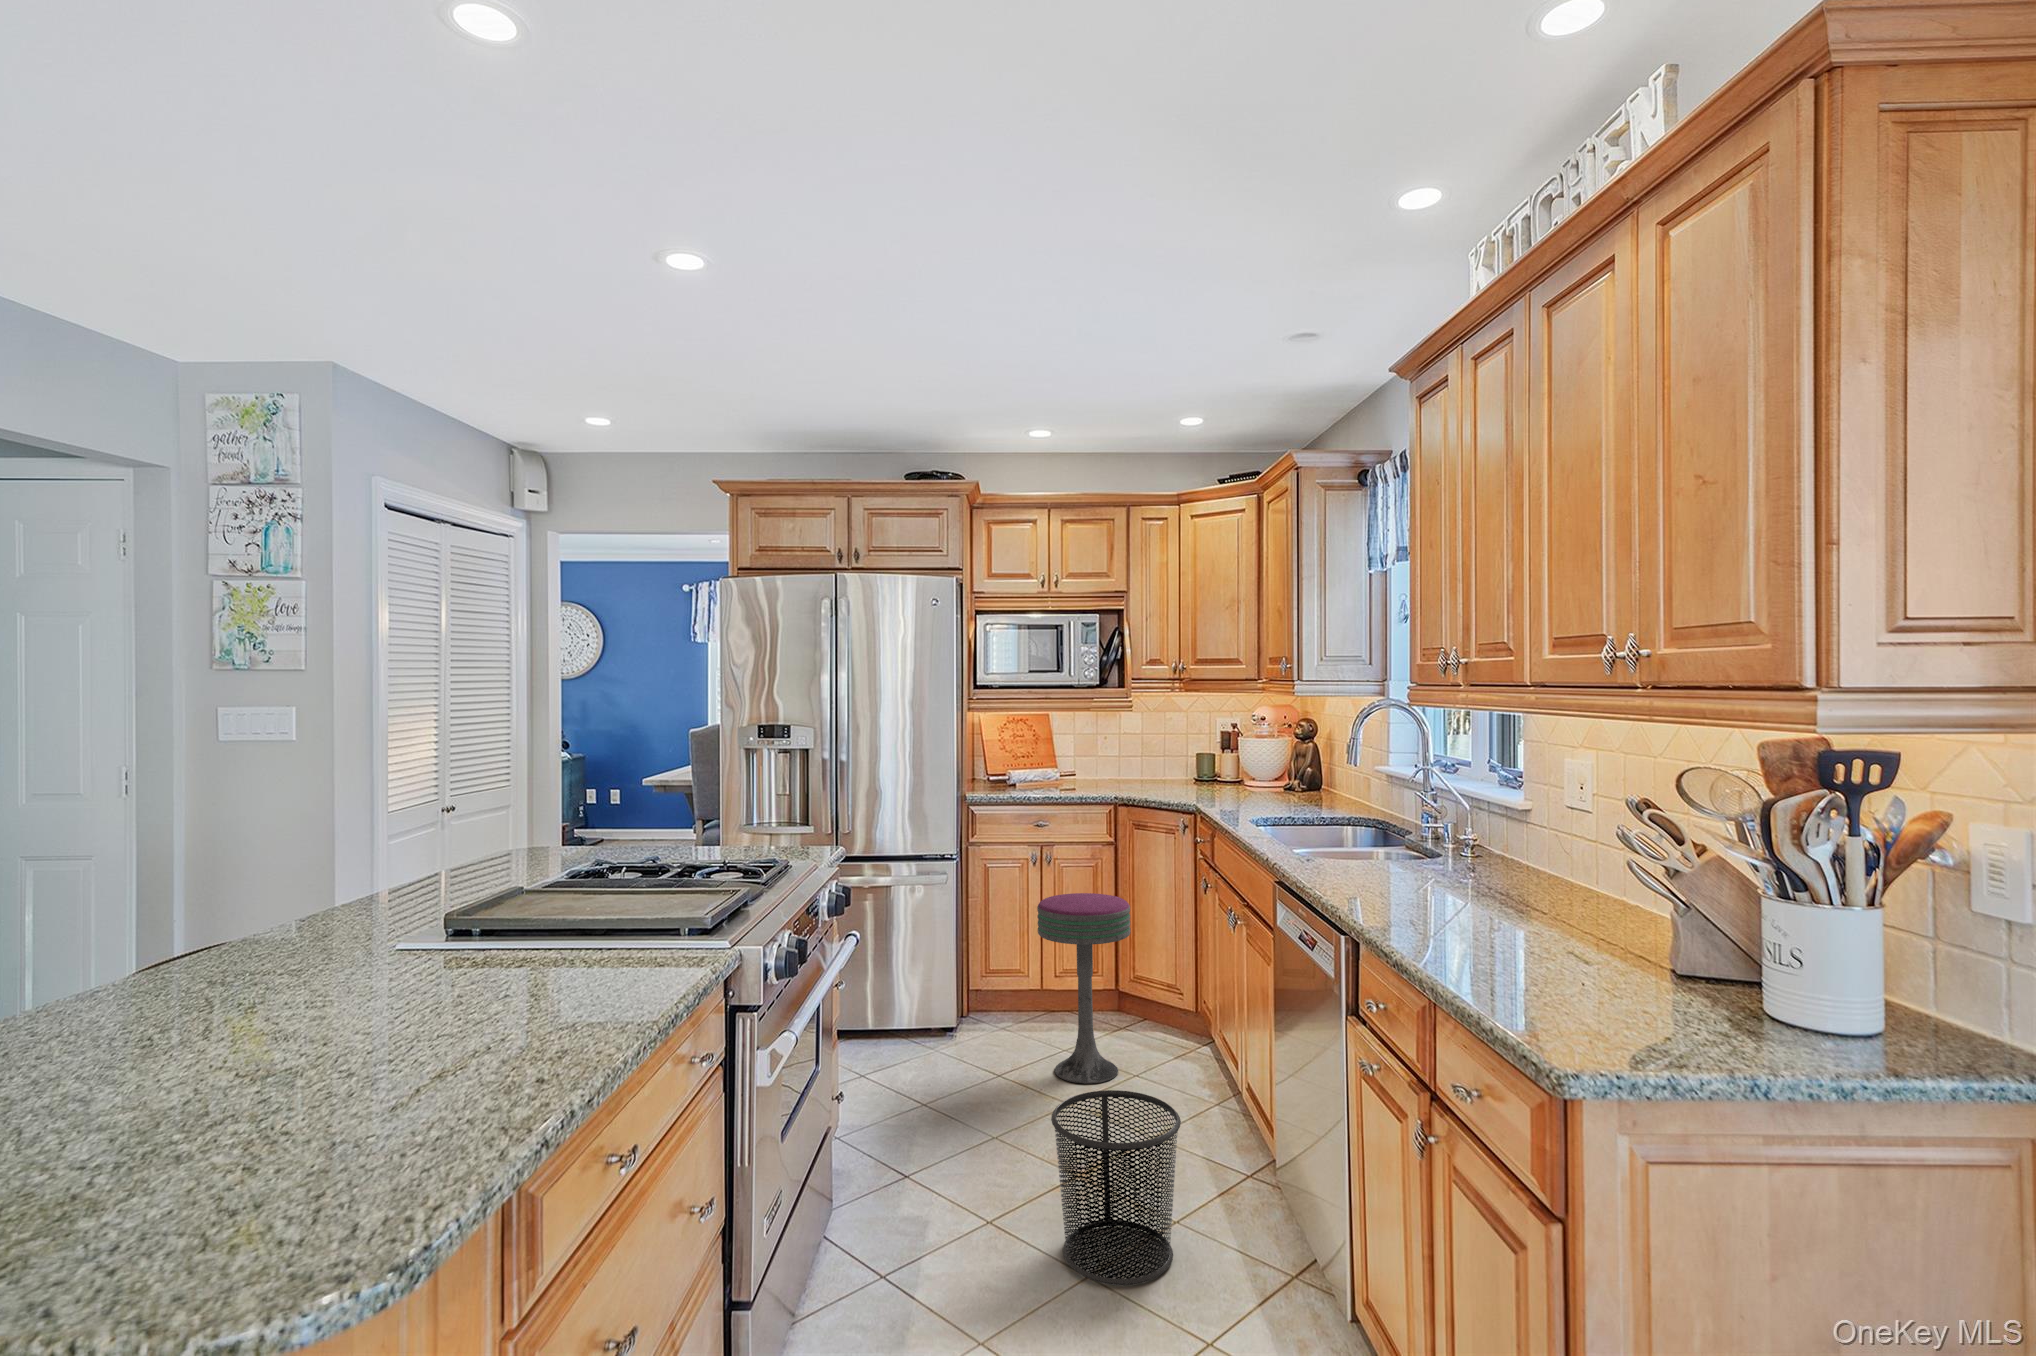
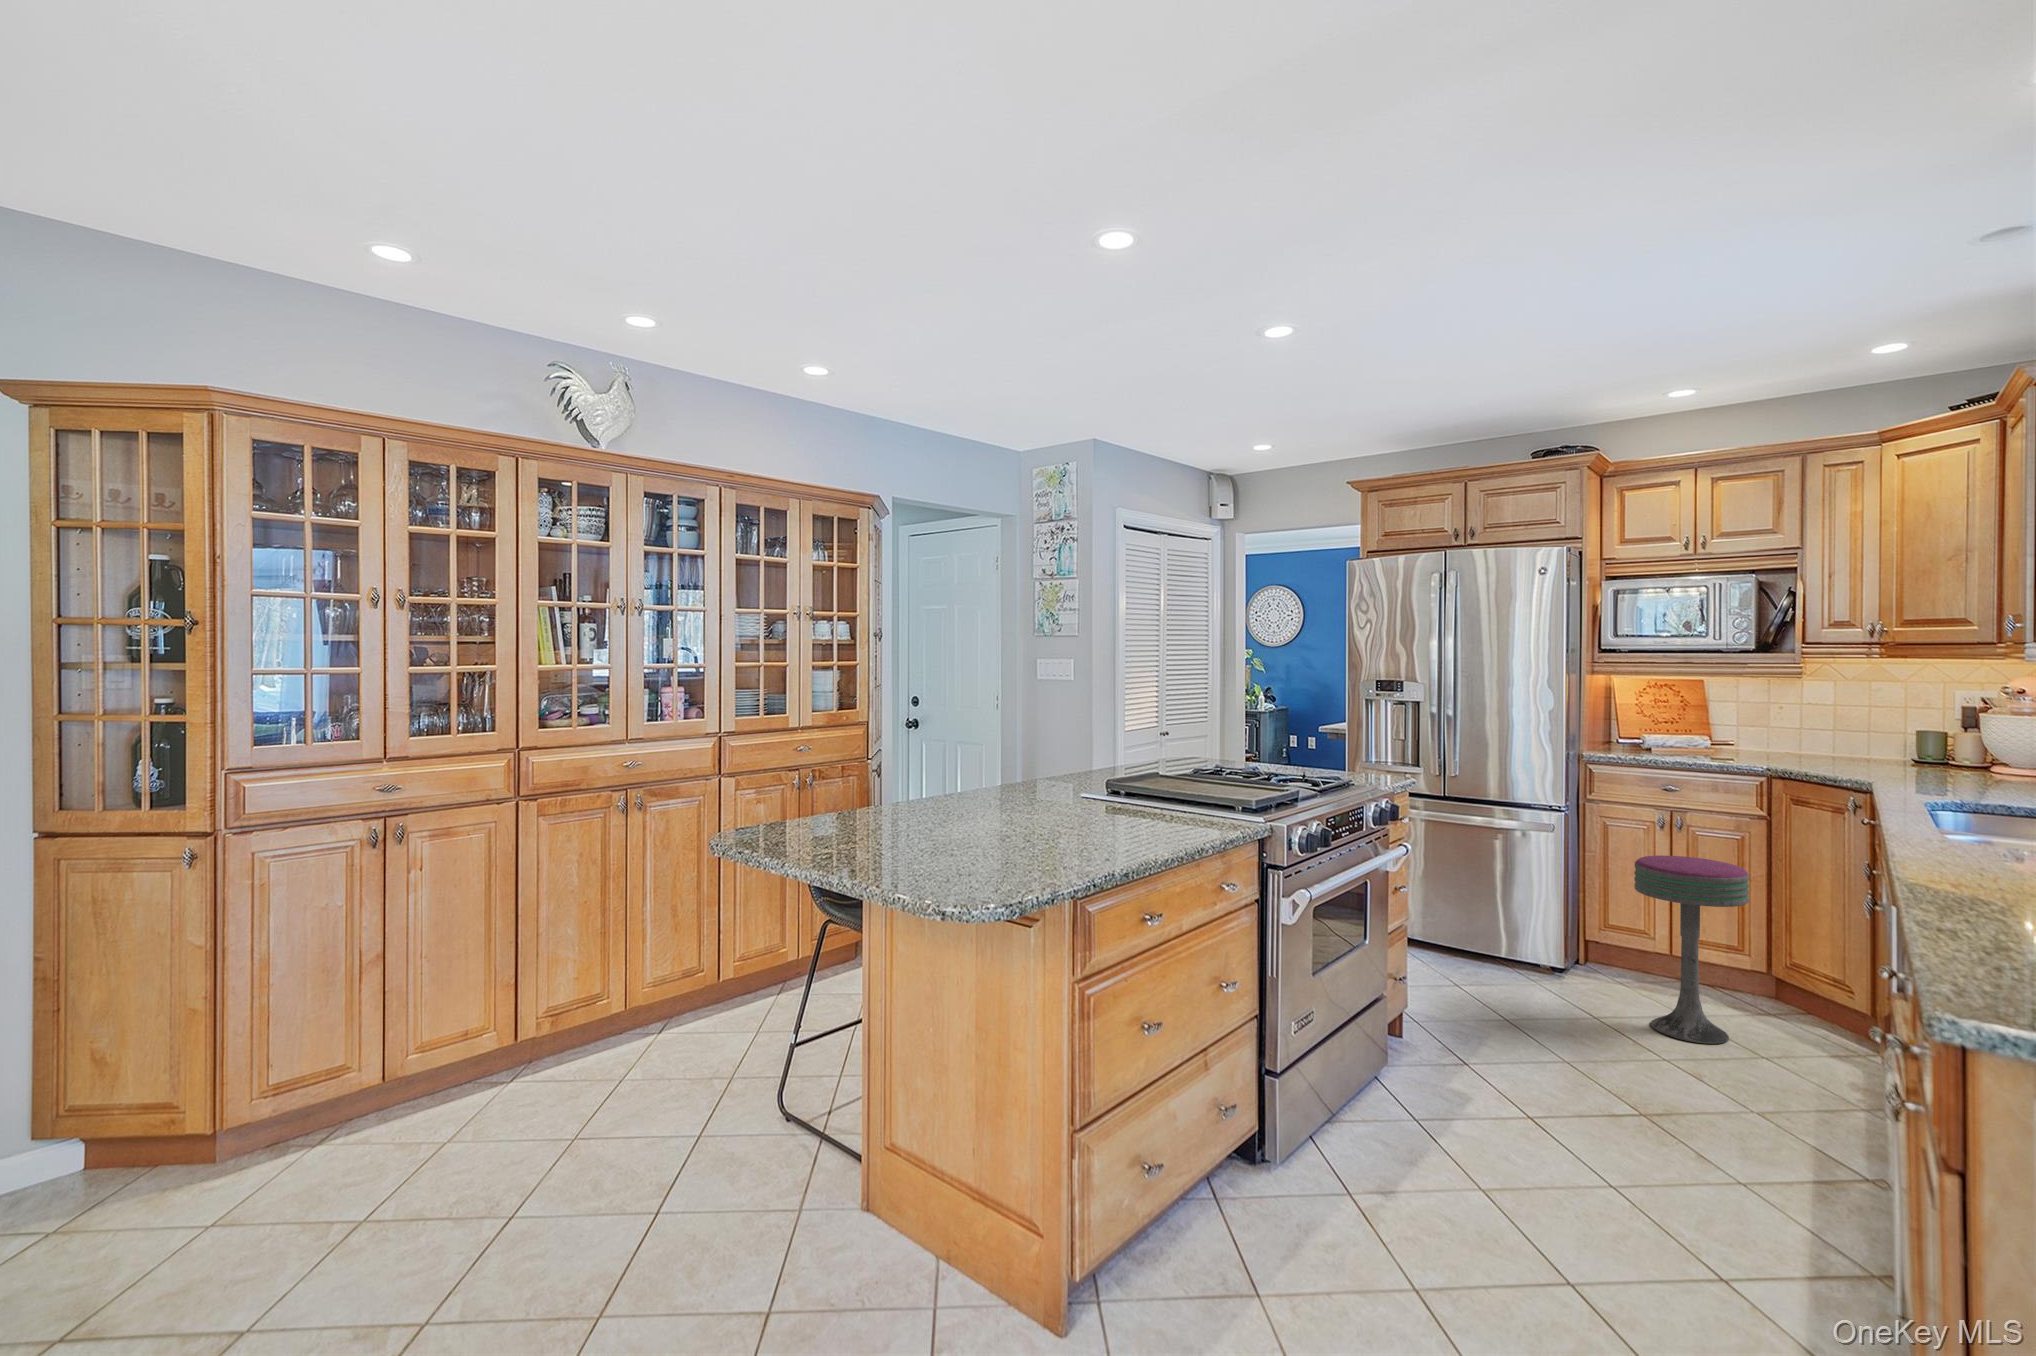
waste bin: present [1051,1090,1181,1285] -> none [1560,1012,1700,1183]

